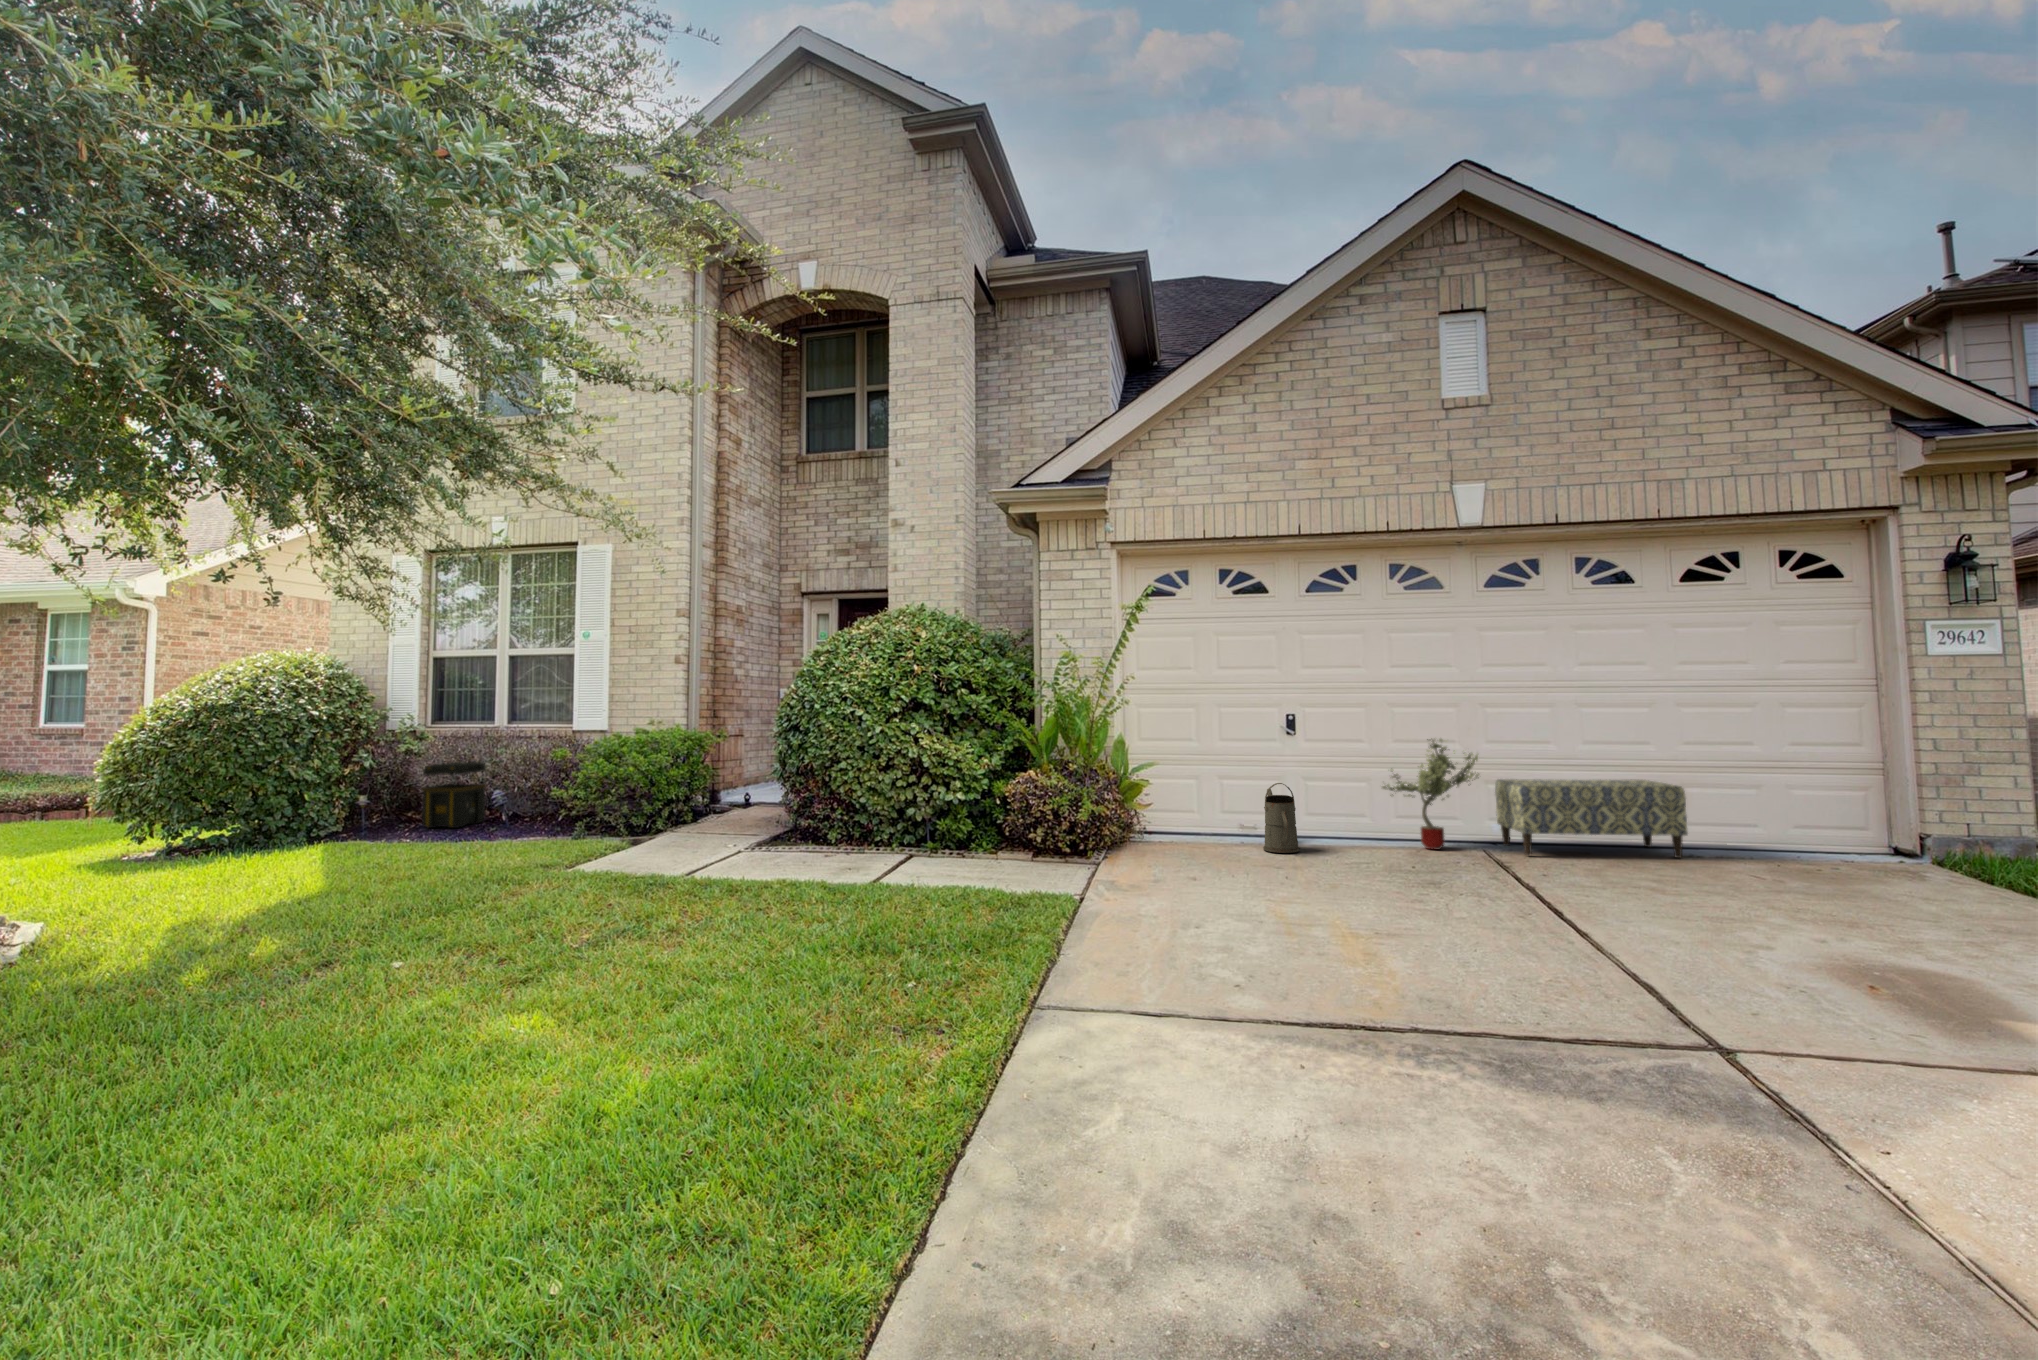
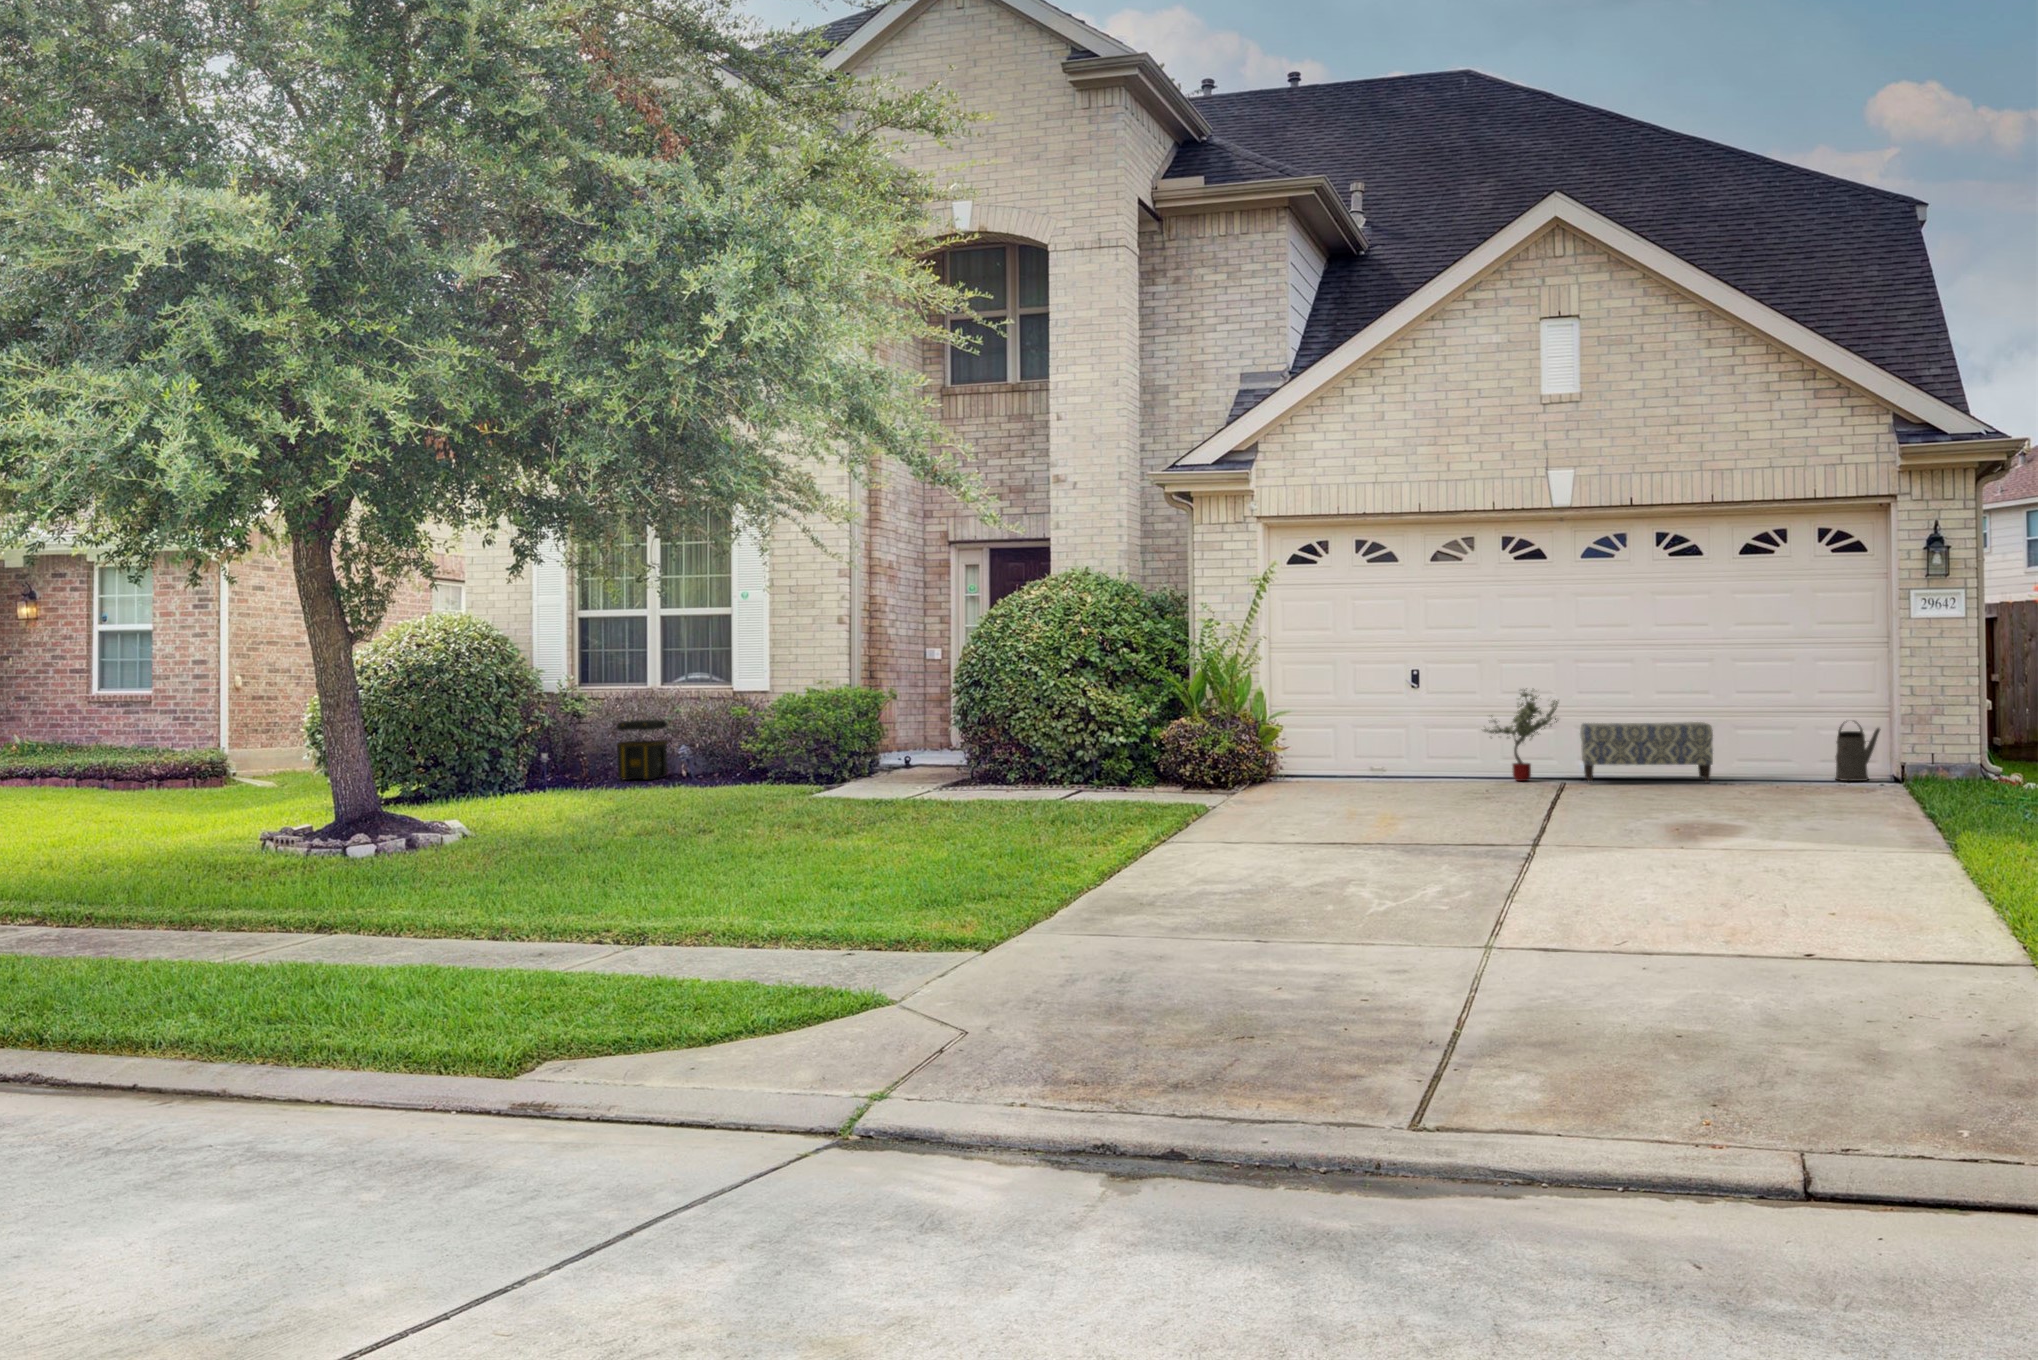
watering can: present [1263,783,1300,853] -> present [1835,721,1880,781]

